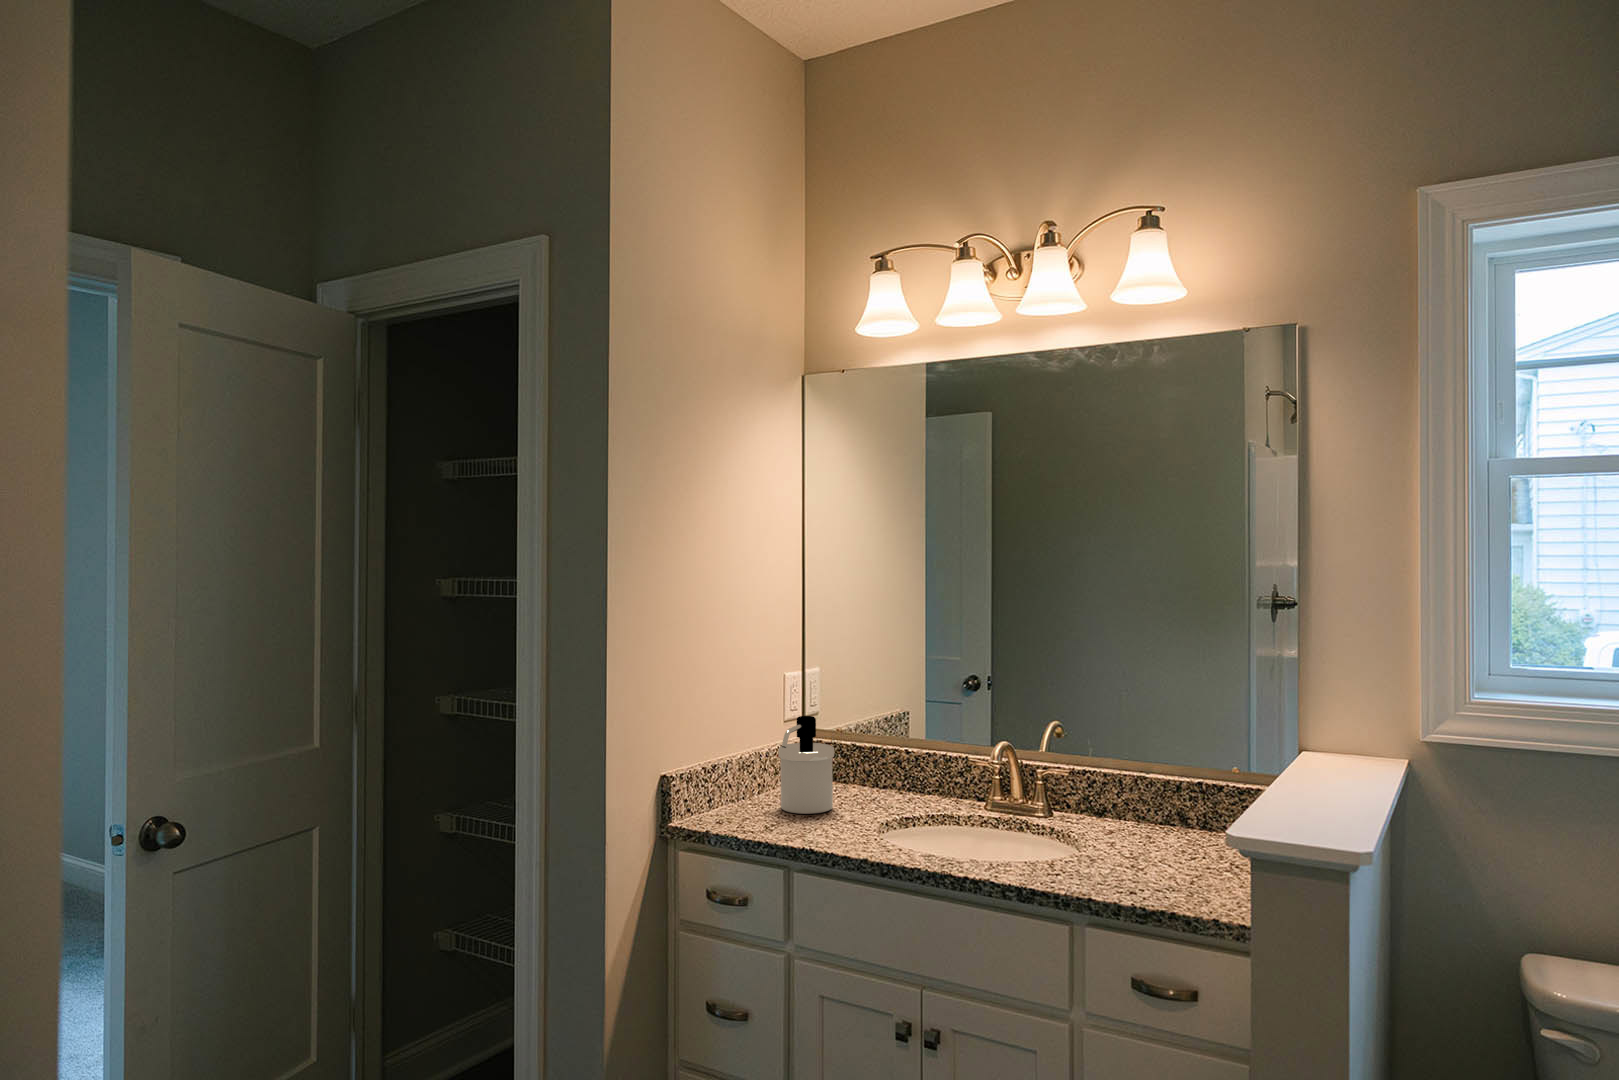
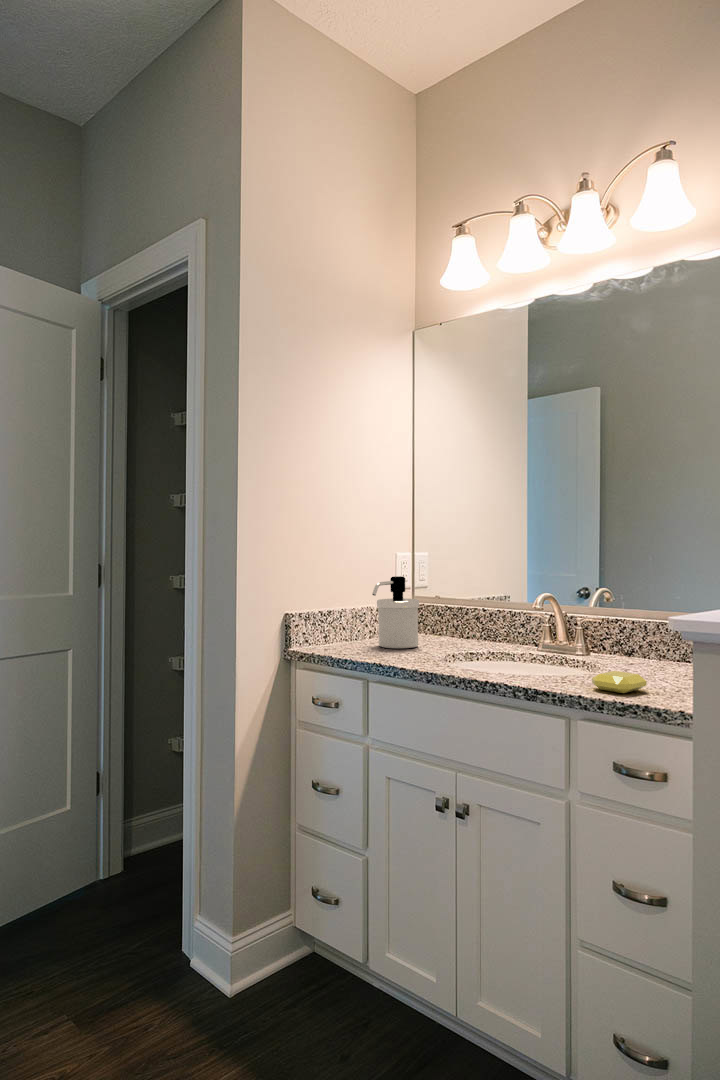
soap bar: none [1096,859,1160,891] -> present [592,671,647,693]

